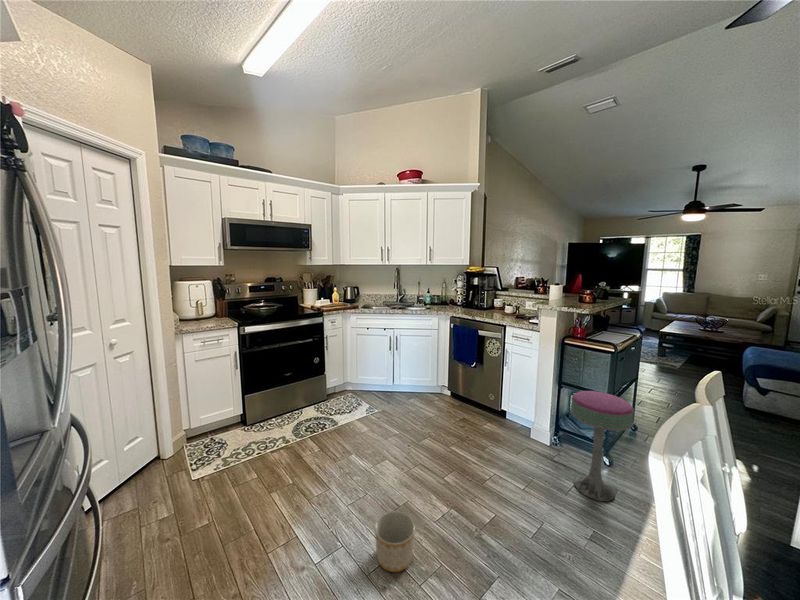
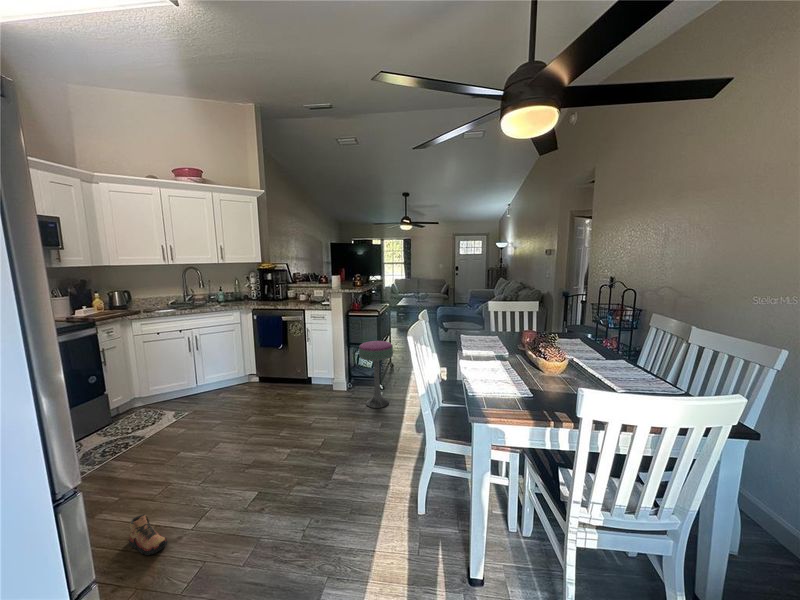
planter: present [375,511,415,572] -> none [241,457,275,500]
shoe: none [271,522,293,576] -> present [129,514,168,555]

